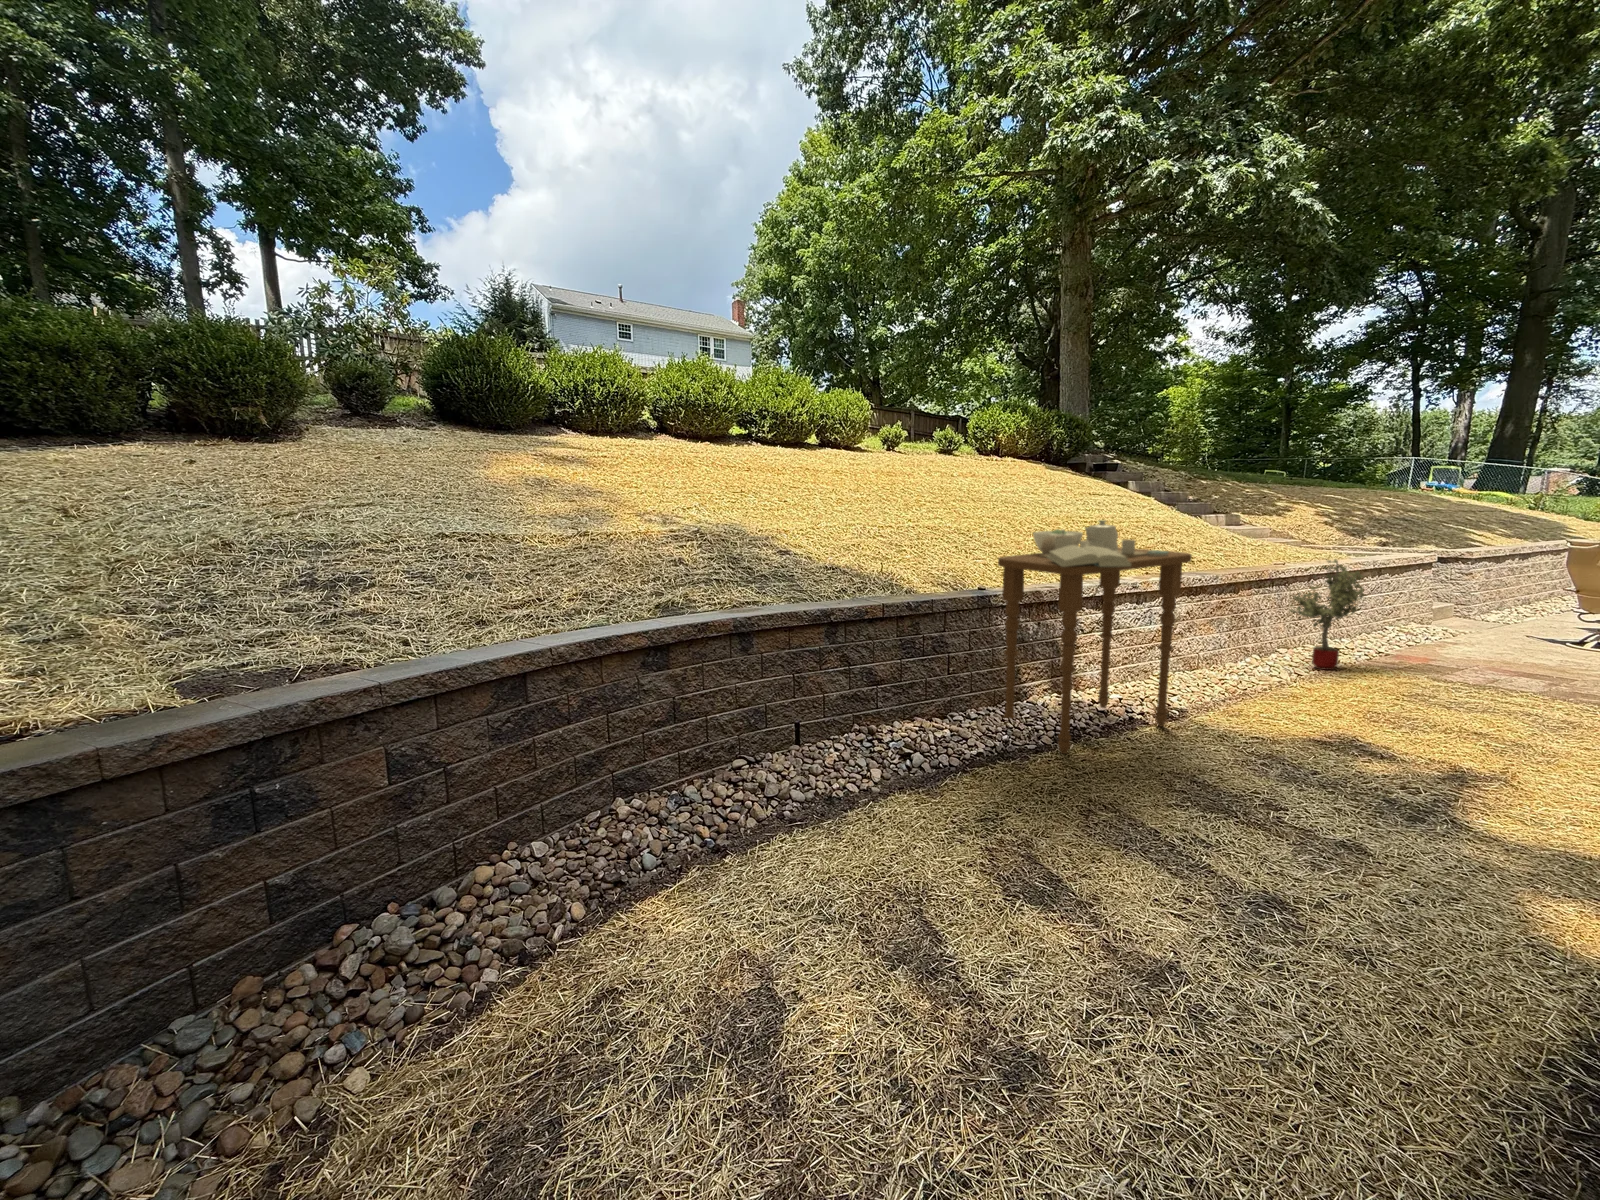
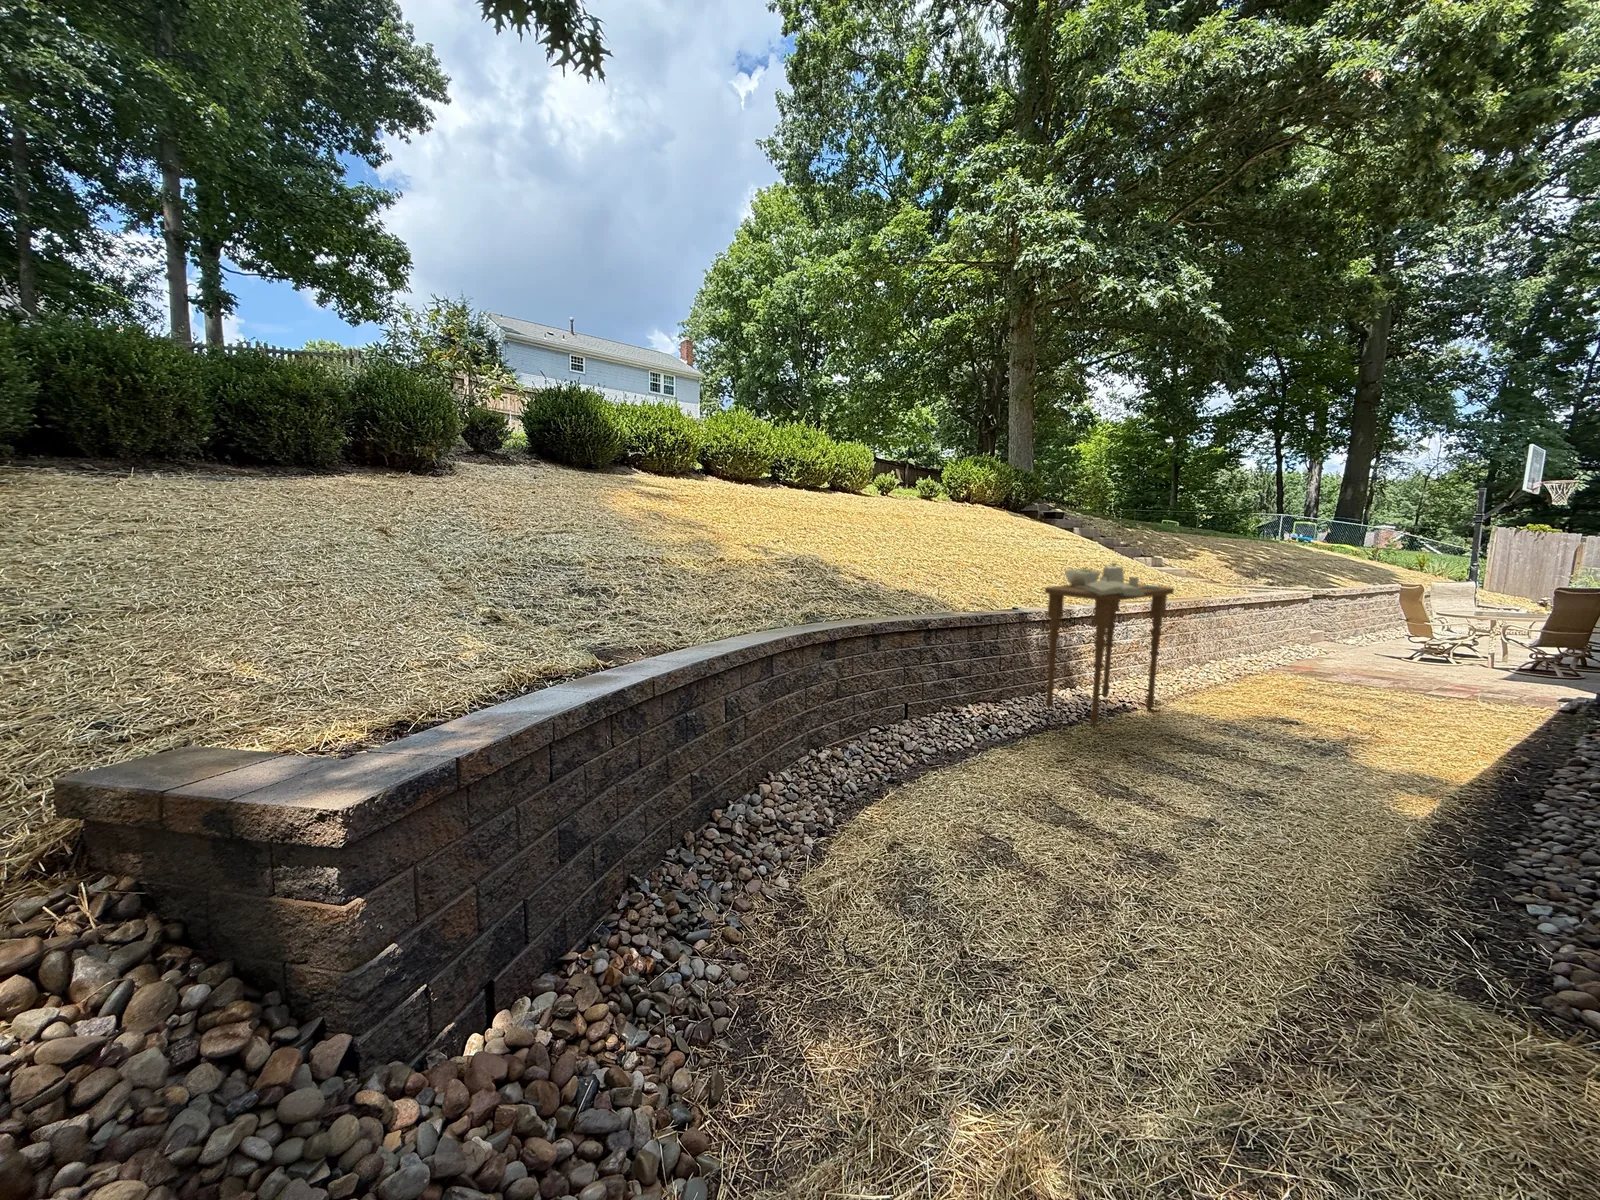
potted tree: present [1290,559,1365,670] -> none [1217,593,1271,675]

